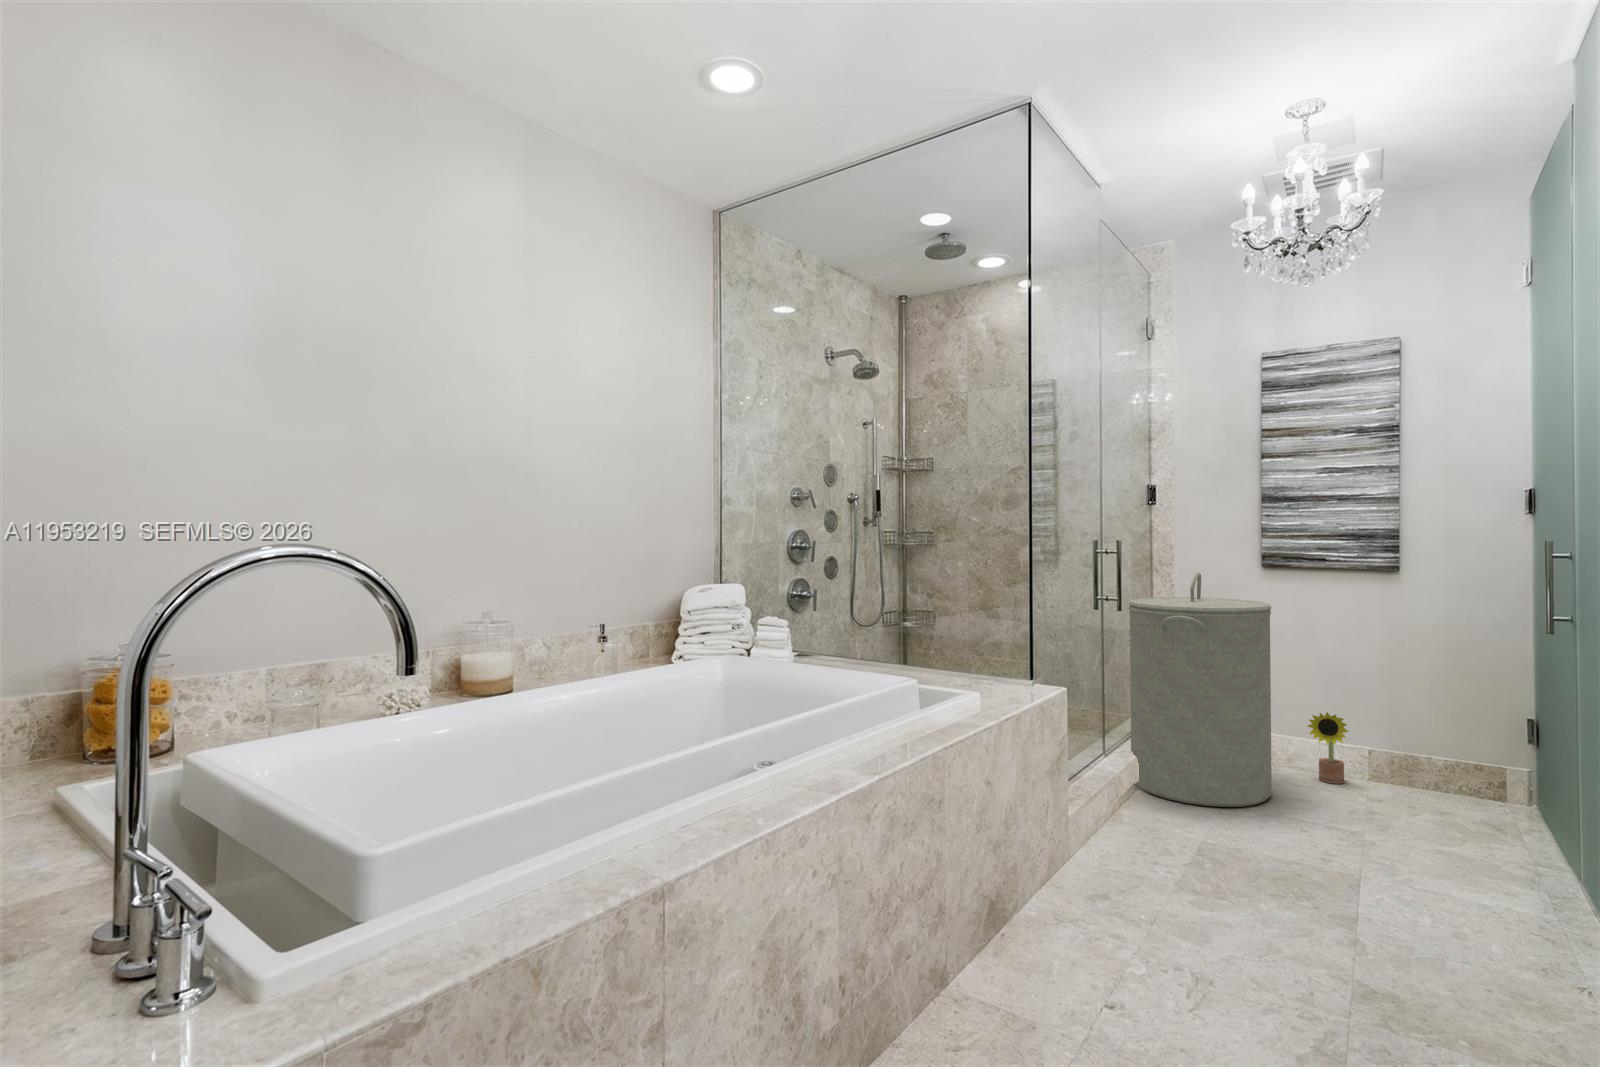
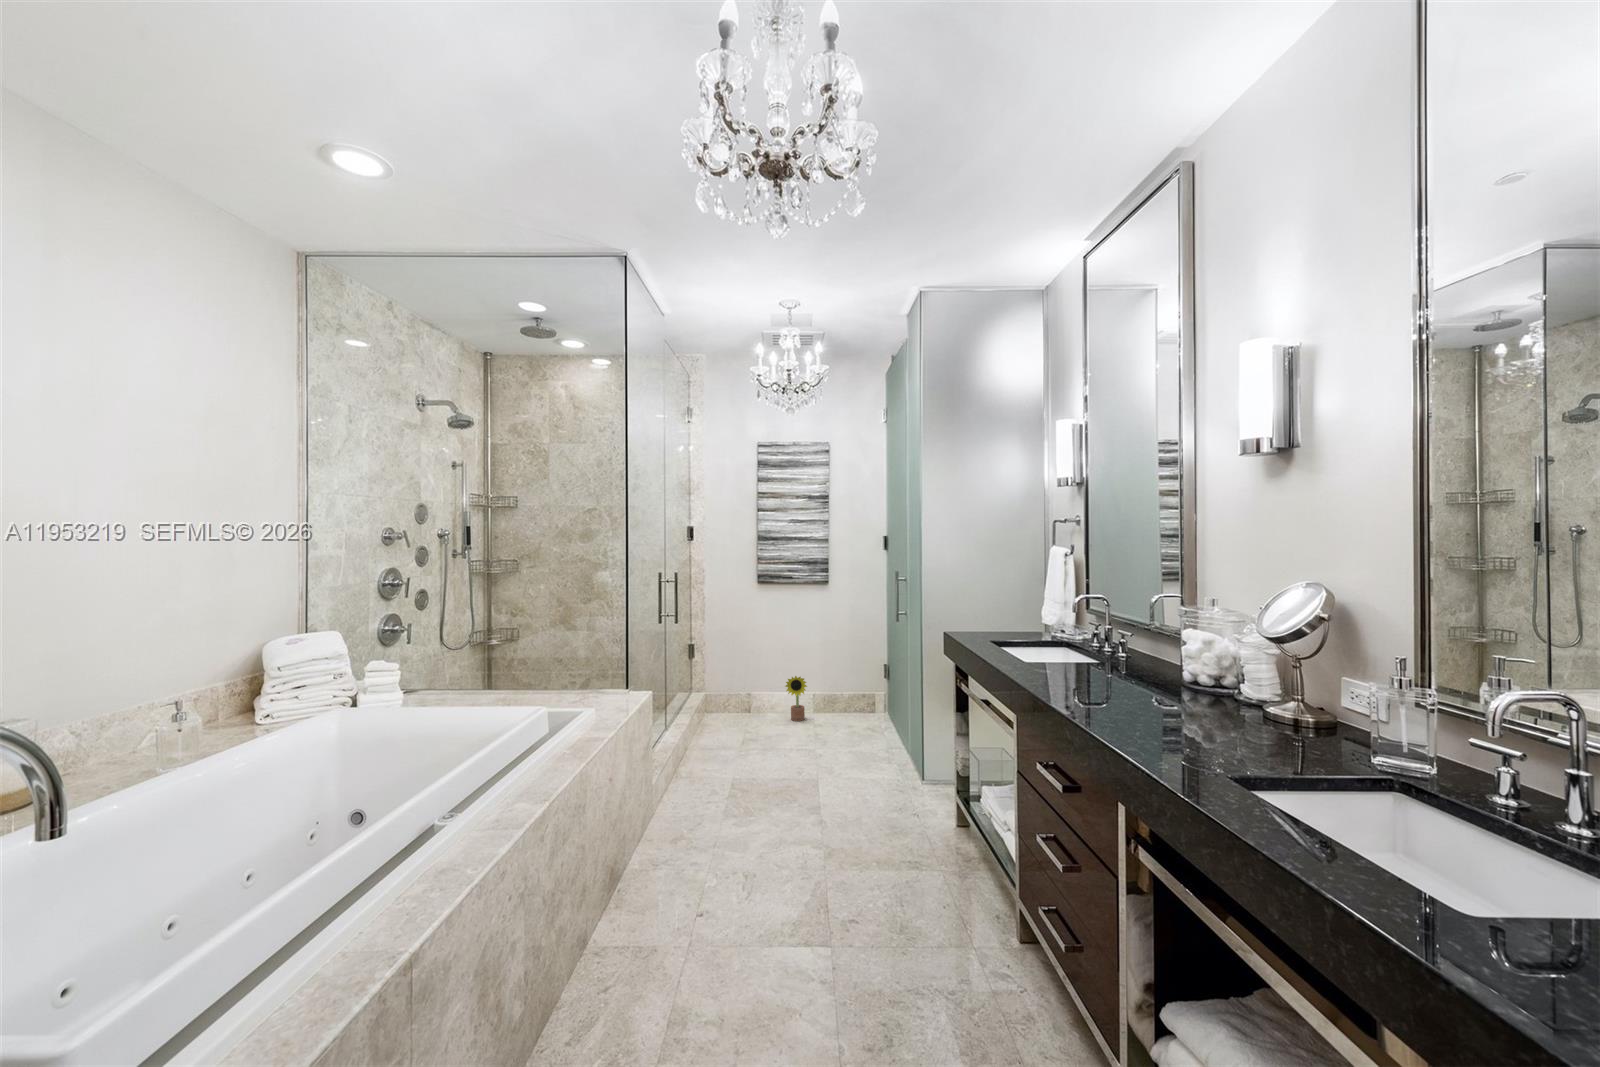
laundry hamper: present [1129,573,1272,807] -> none [678,590,768,755]

